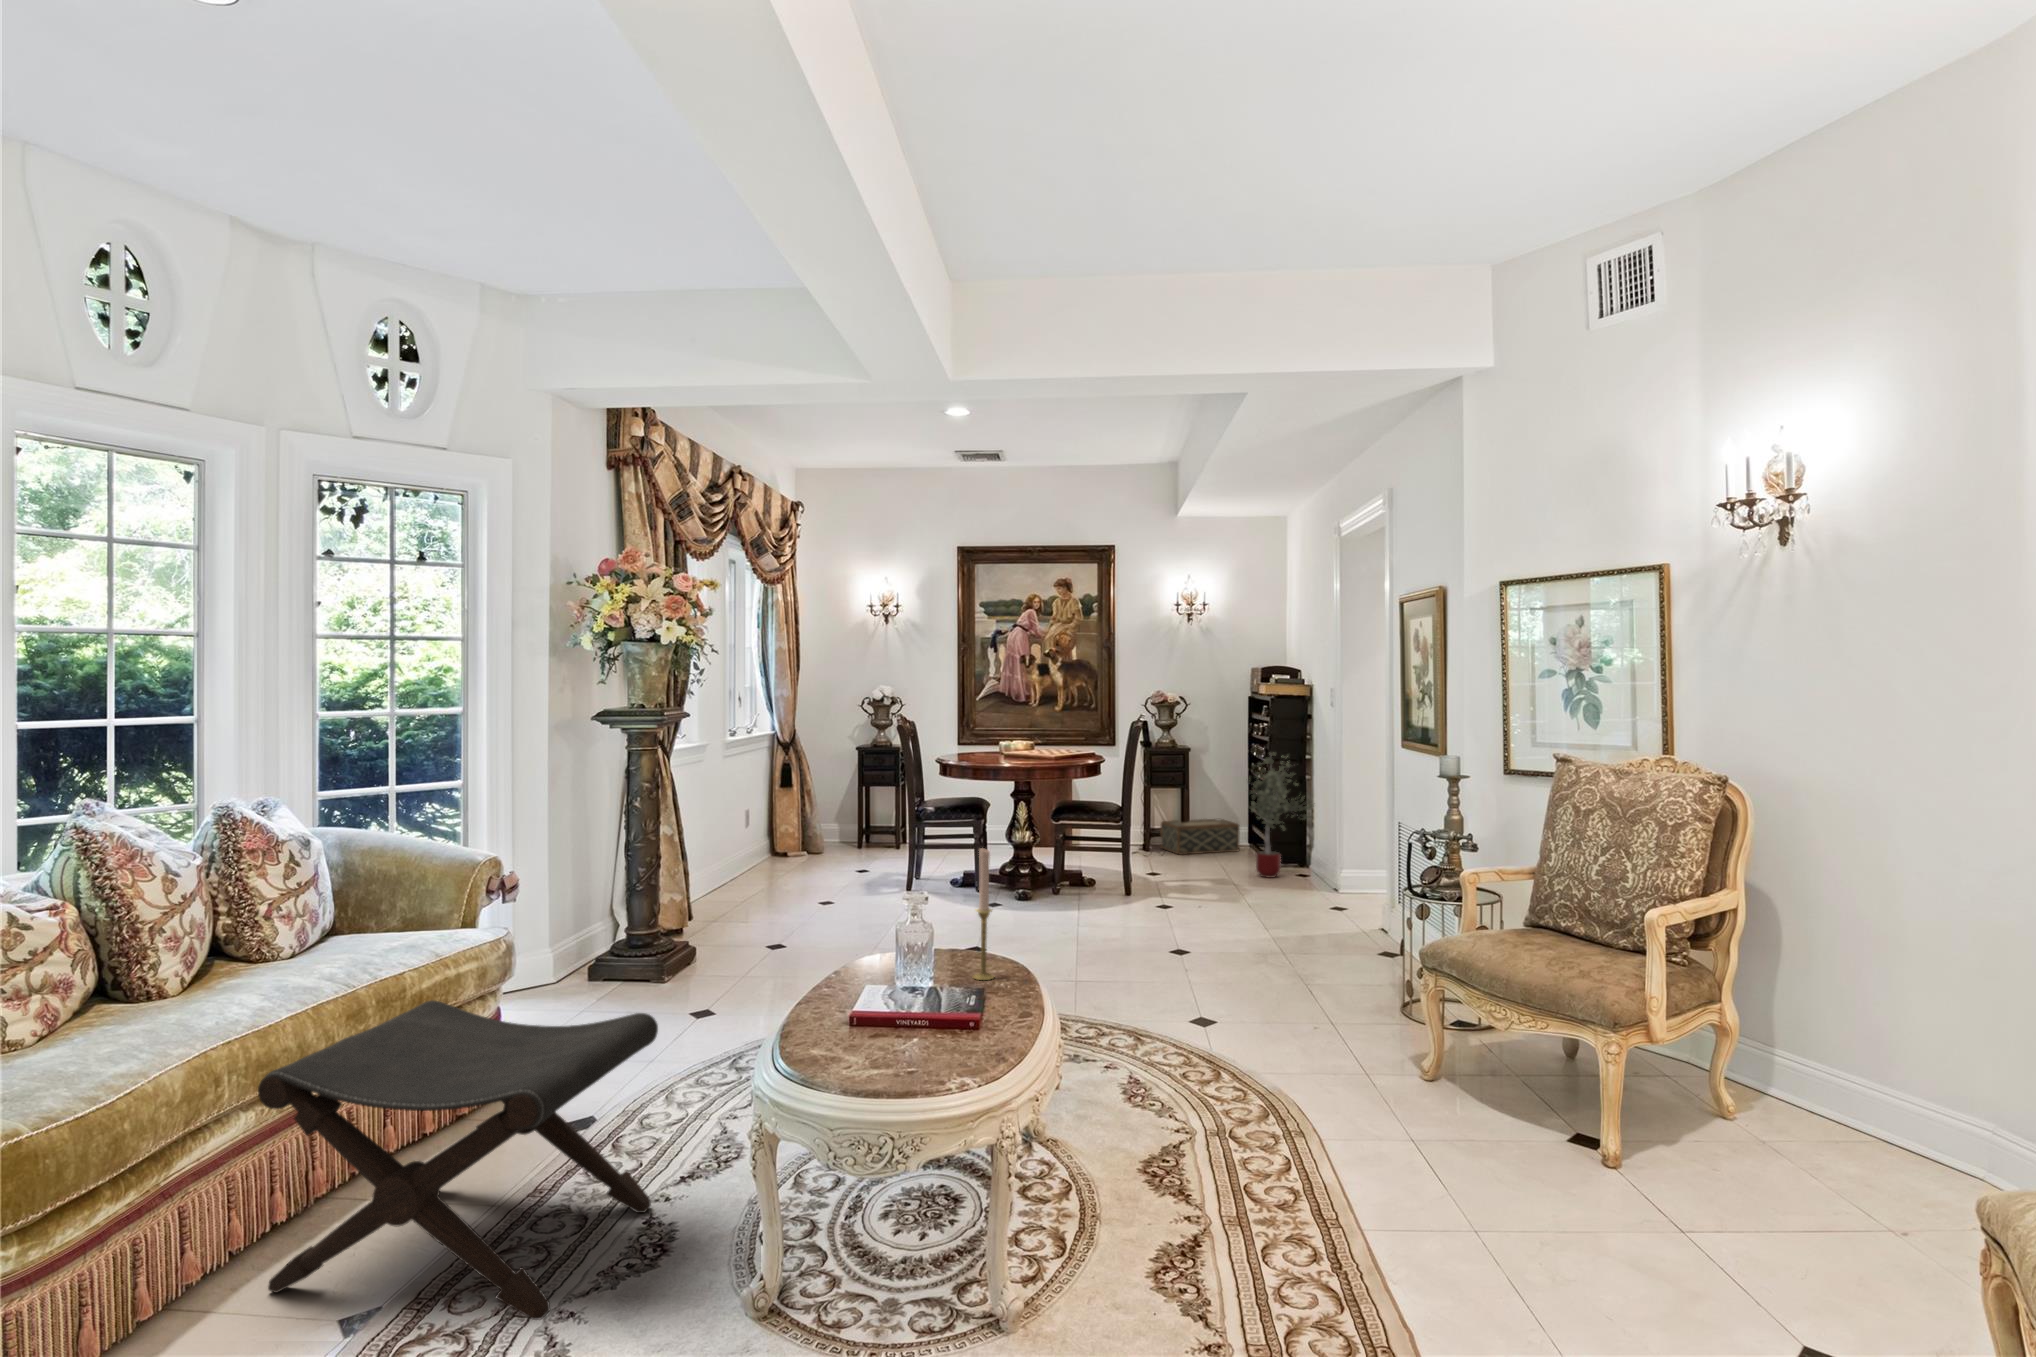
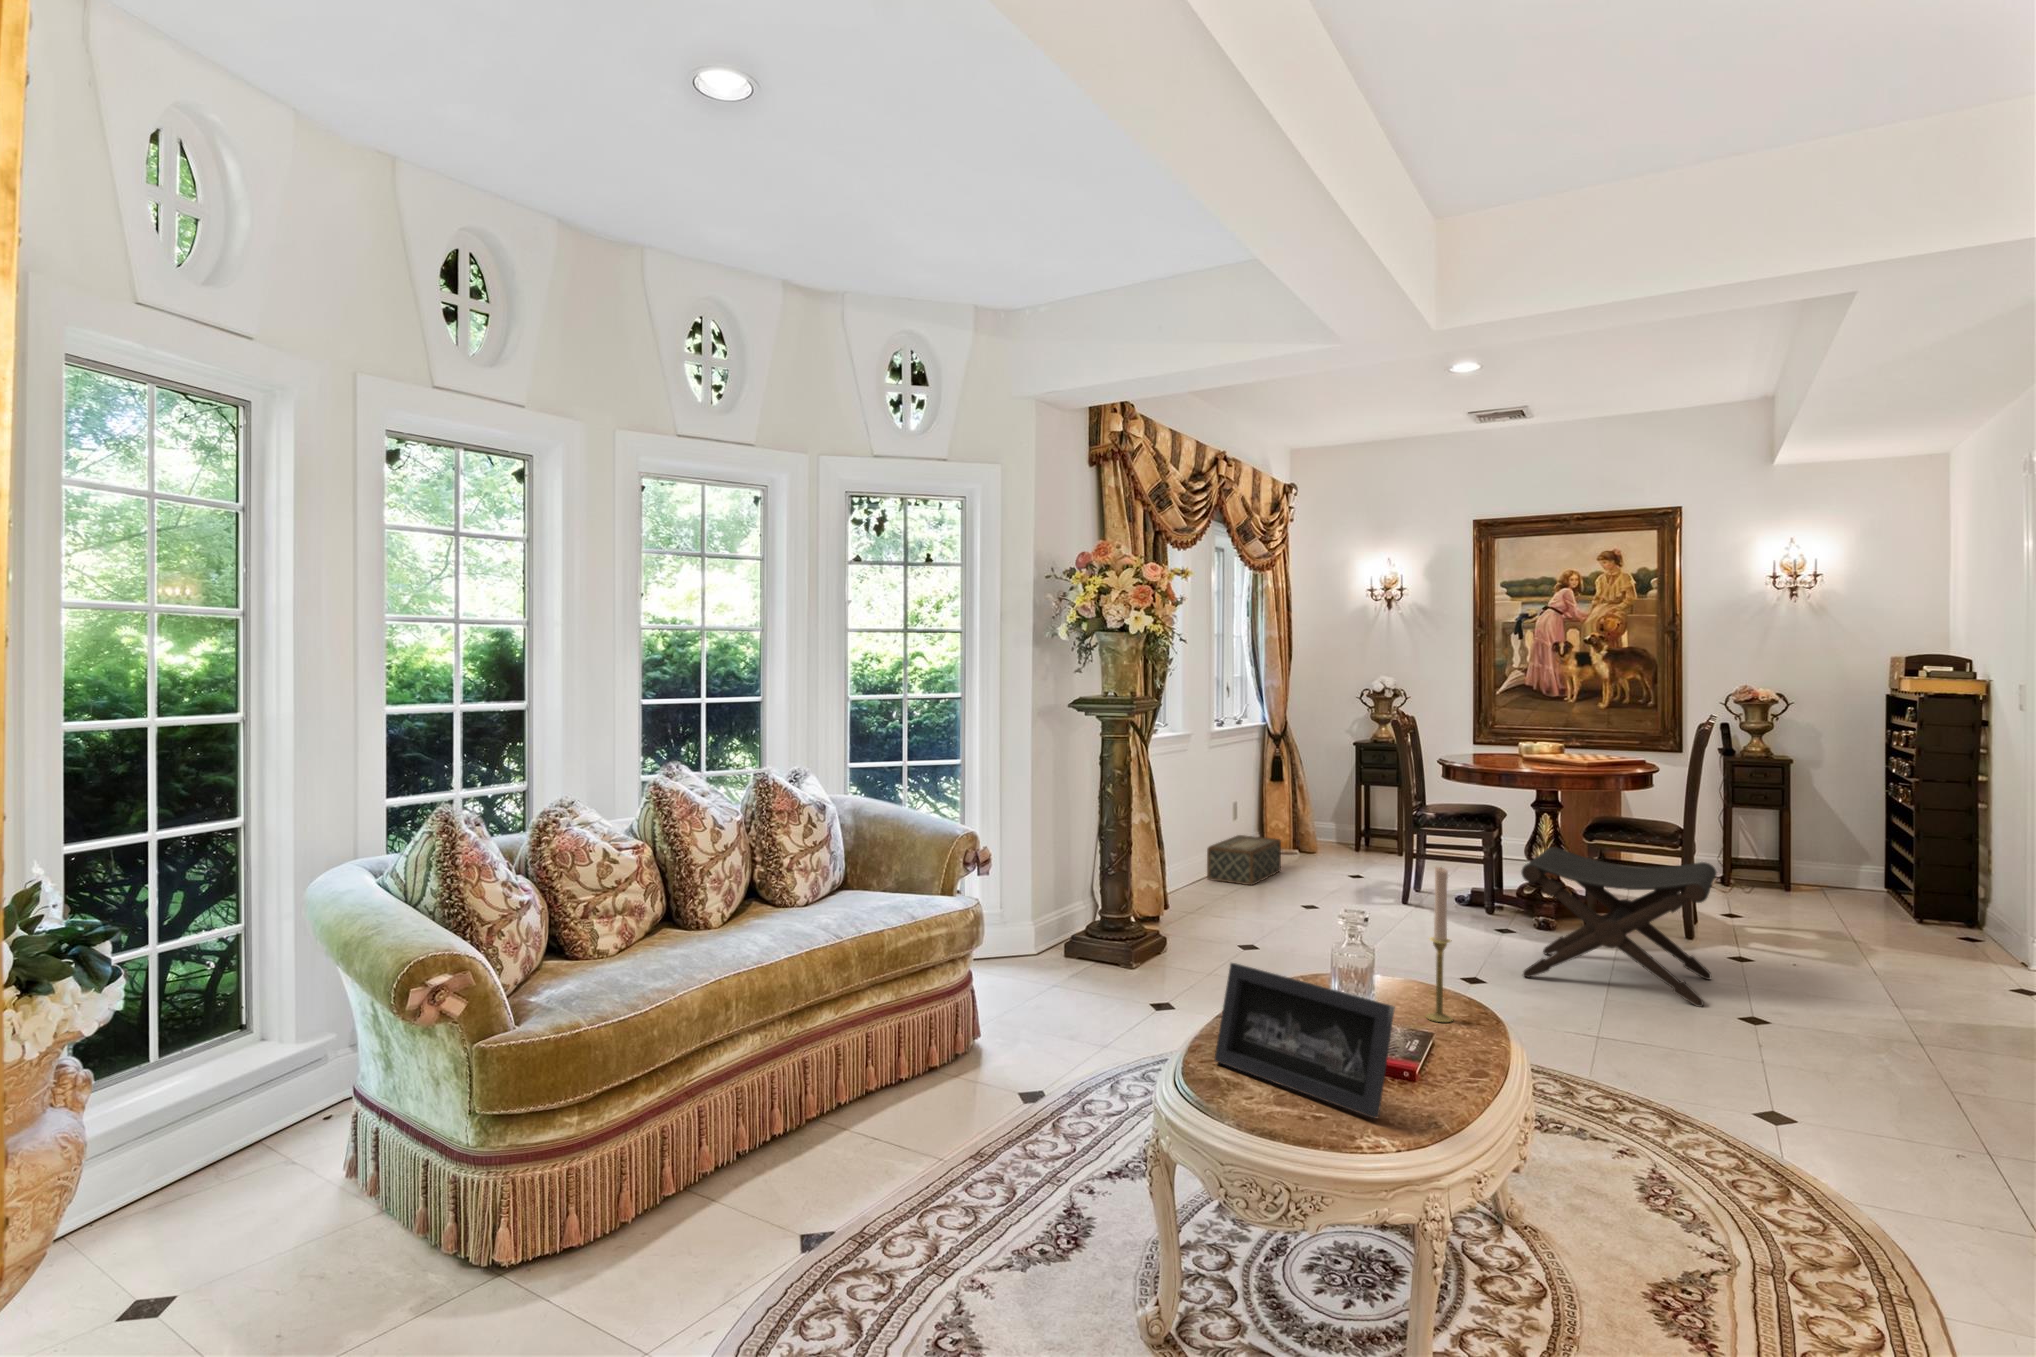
potted tree: present [1249,753,1313,877] -> none [1877,769,2001,939]
woven basket: present [1160,819,1240,855] -> present [1207,835,1281,885]
picture frame: none [806,950,968,1066] -> present [1214,963,1395,1118]
footstool: present [258,1000,658,1320] -> present [1522,847,1717,1007]

